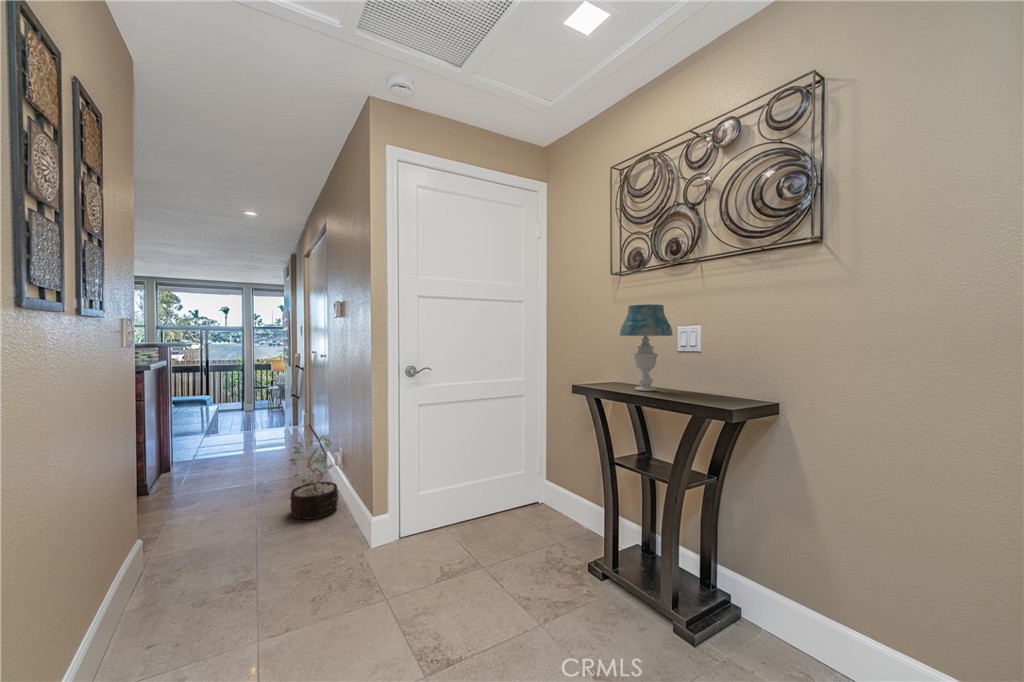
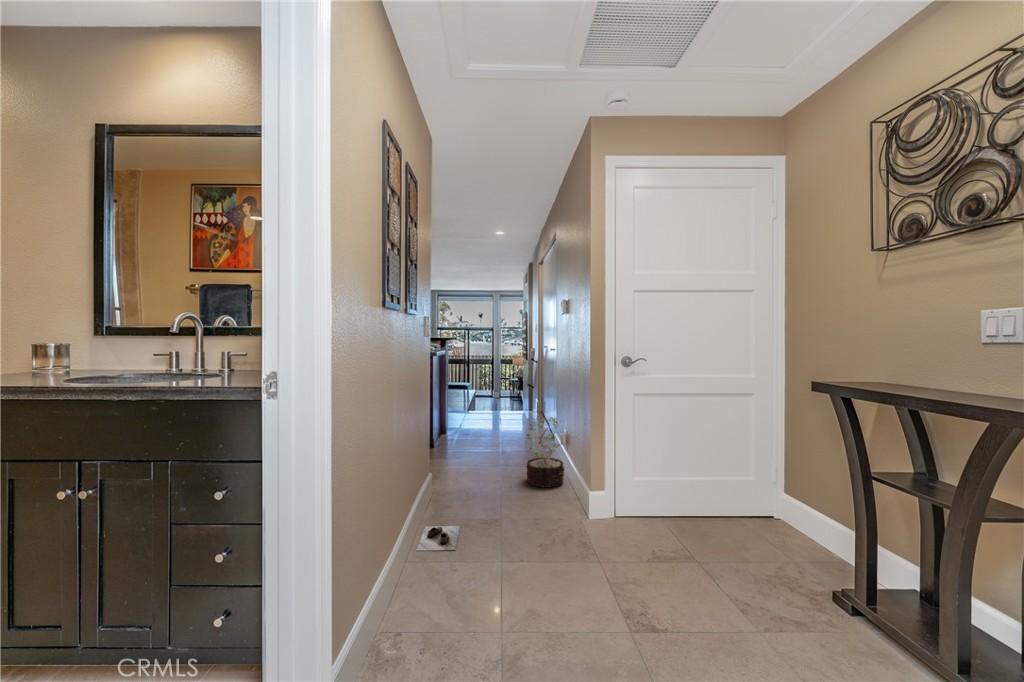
table lamp: present [620,304,673,391] -> none [879,283,967,393]
shoe: none [109,600,190,662] -> present [416,526,460,551]

